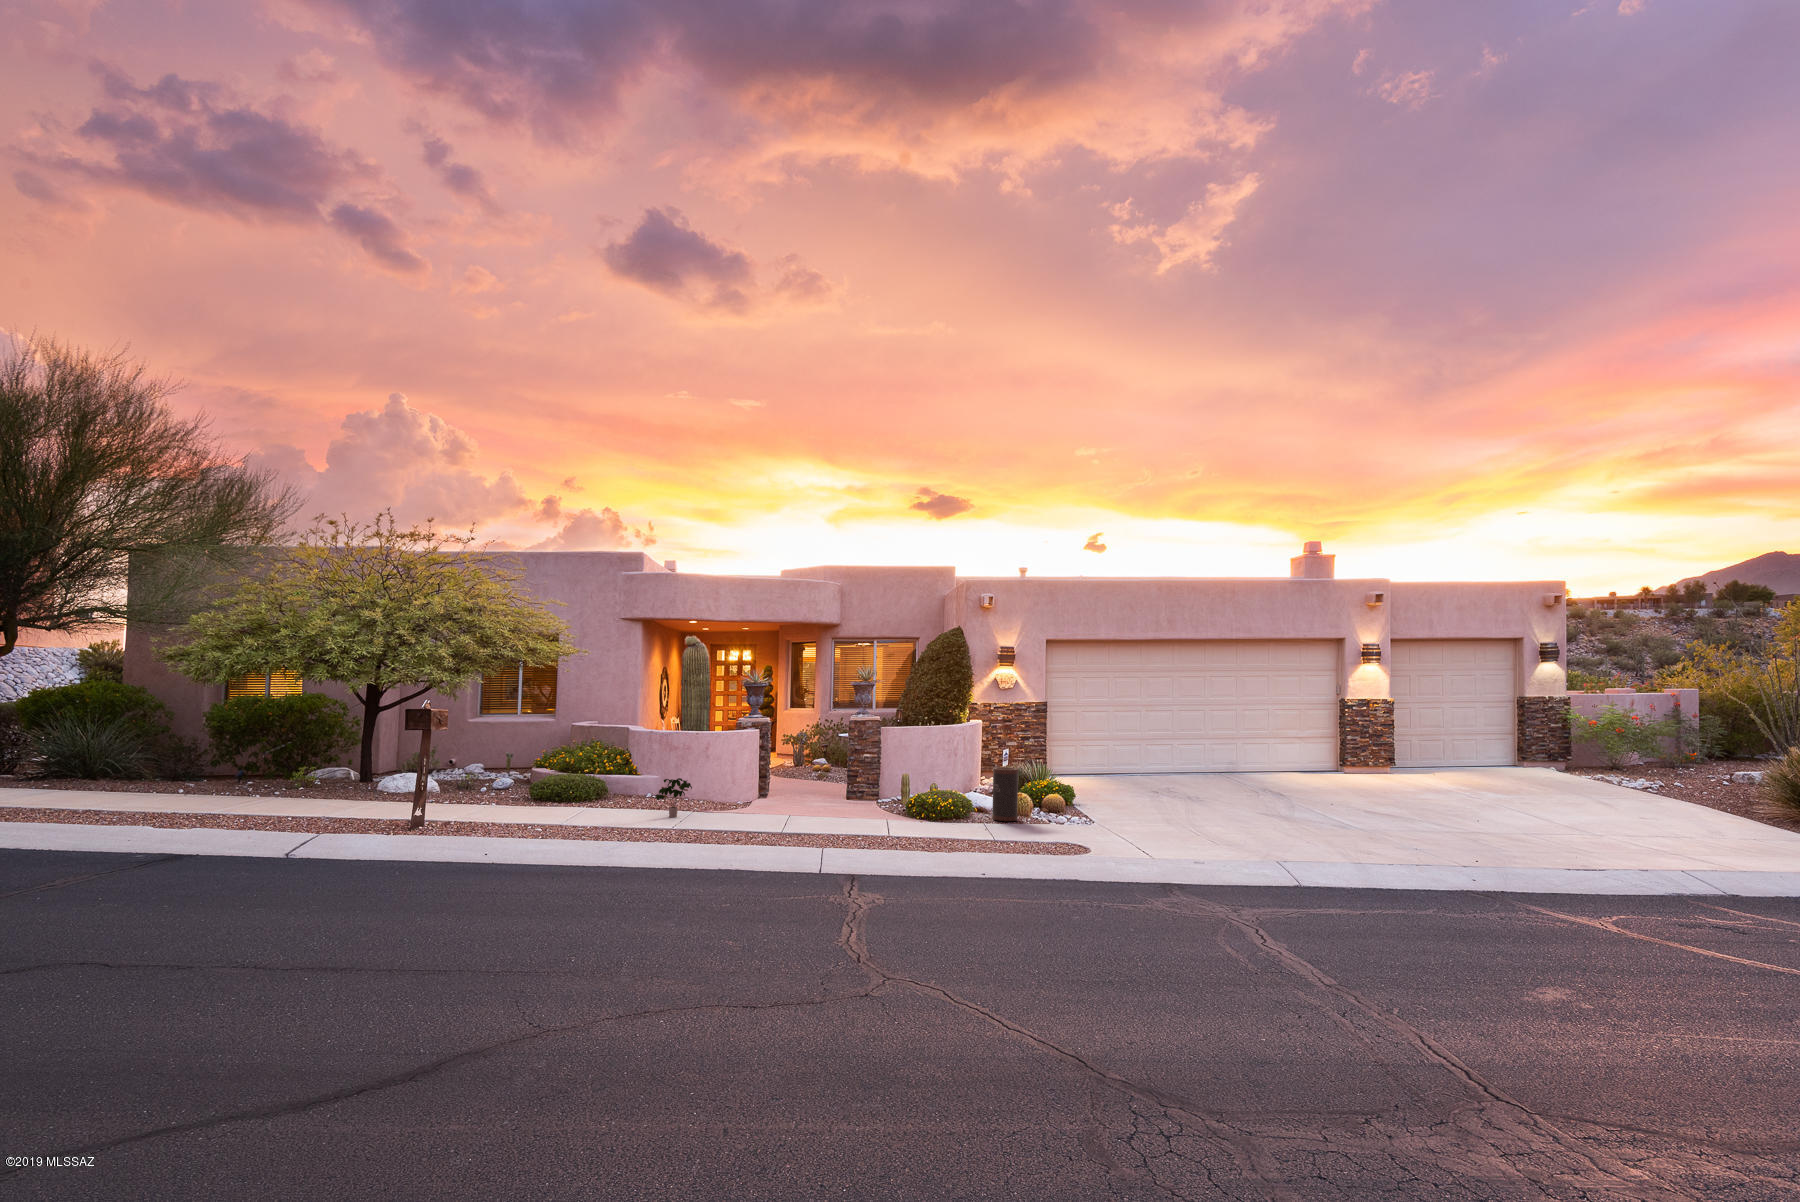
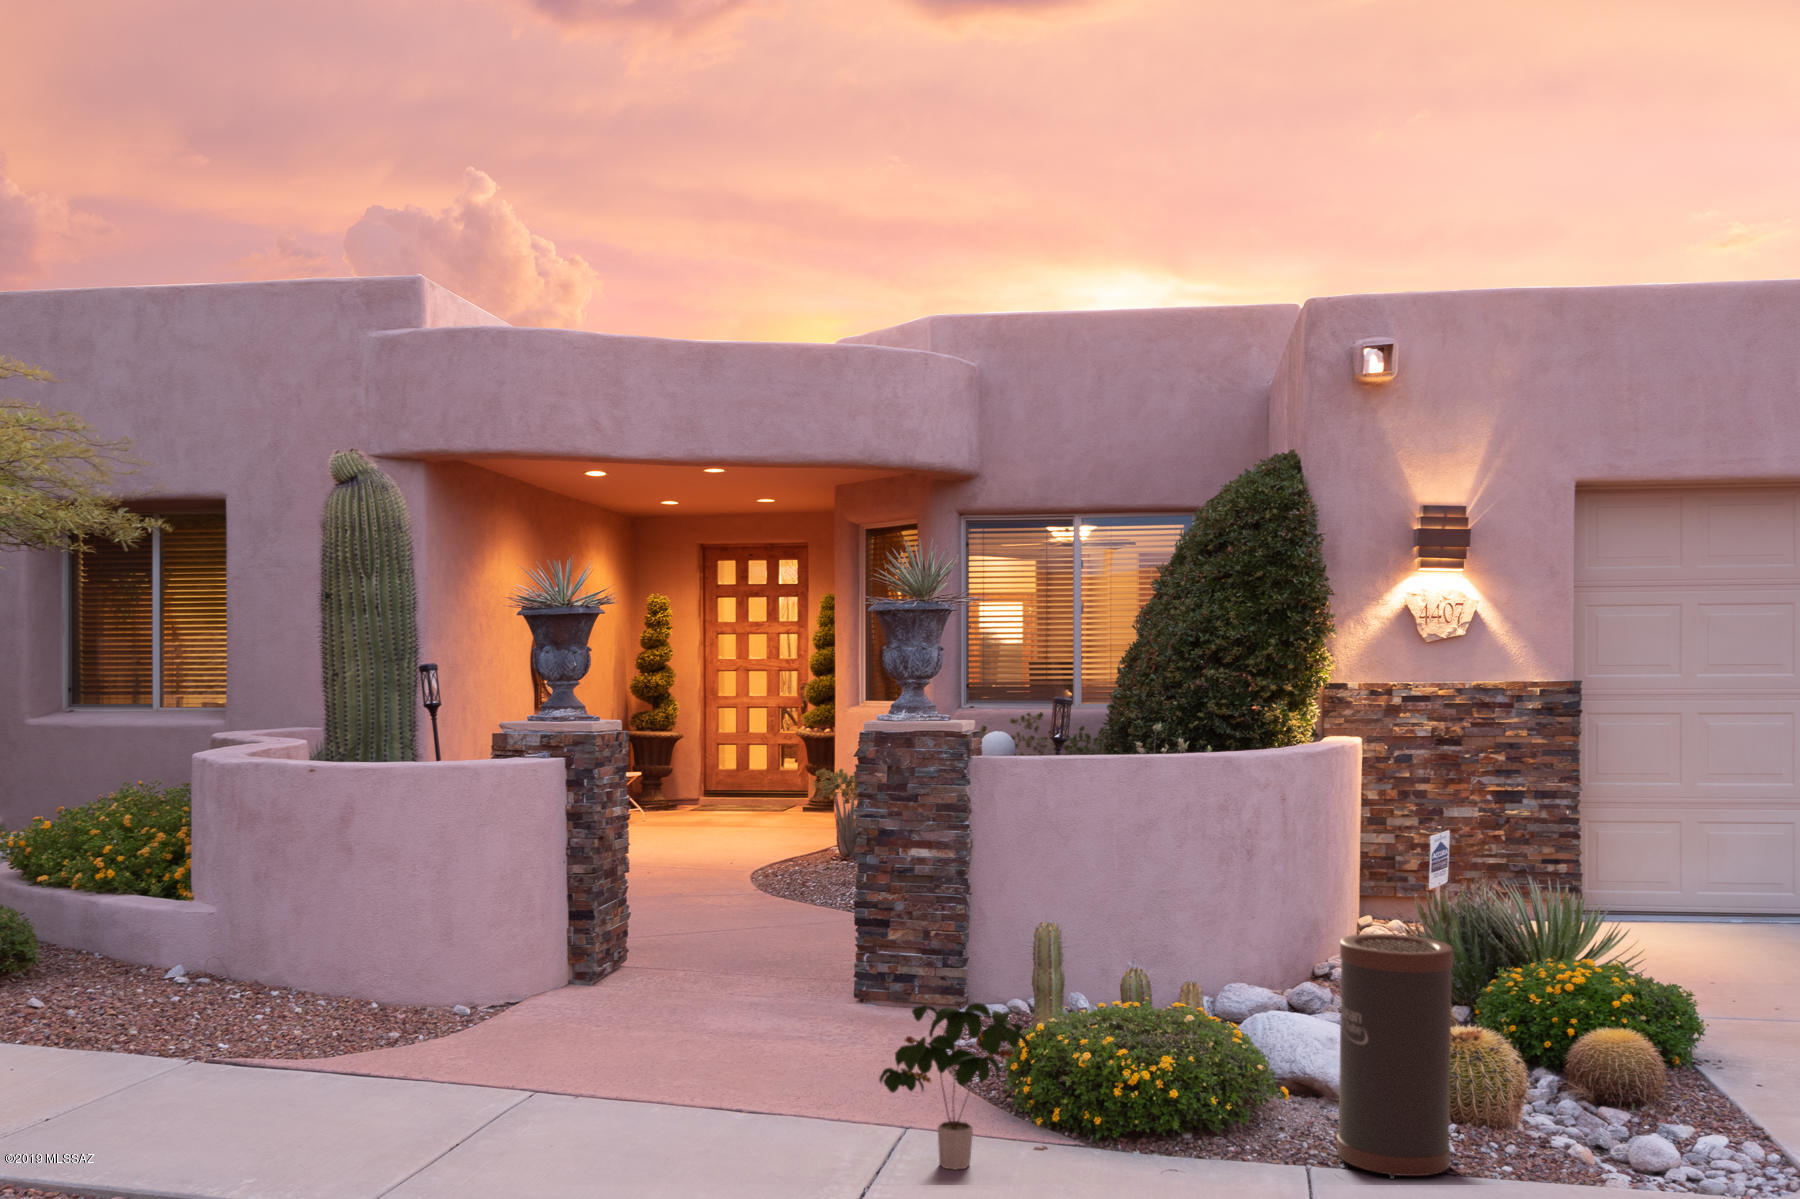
potted plant: present [655,778,692,818] -> present [879,1003,1029,1170]

